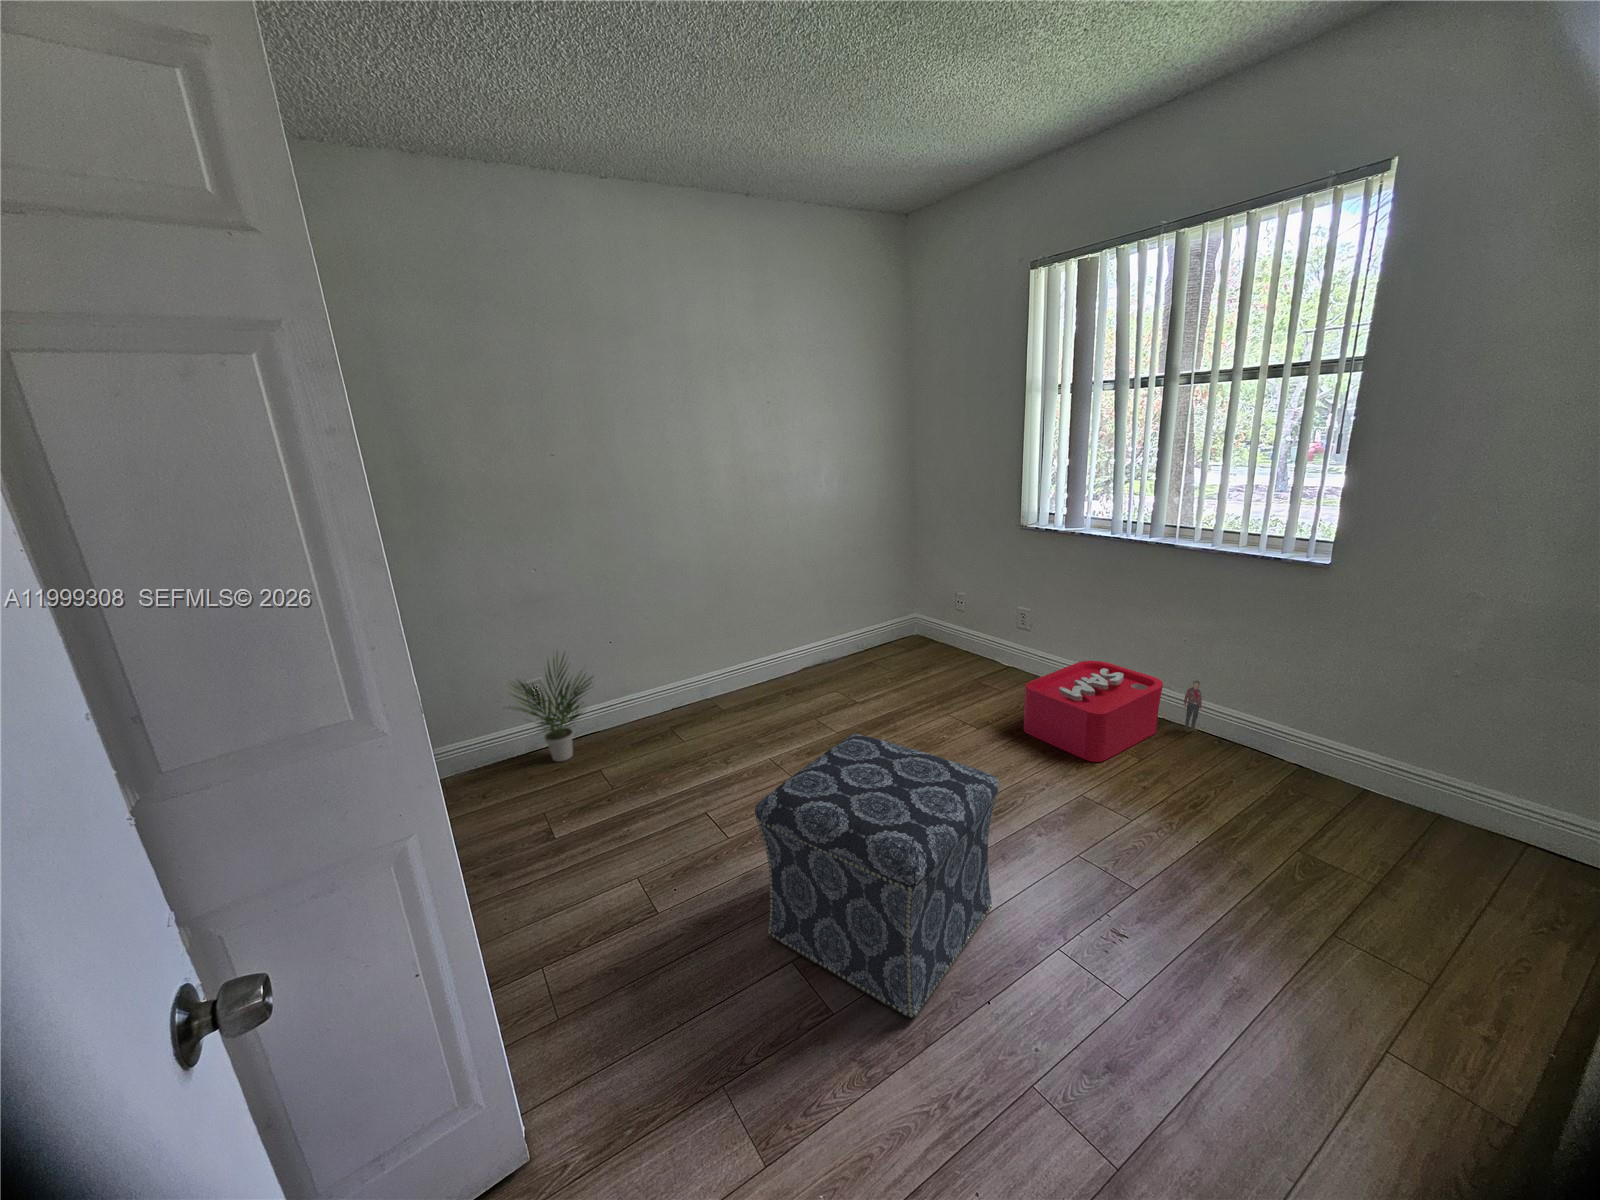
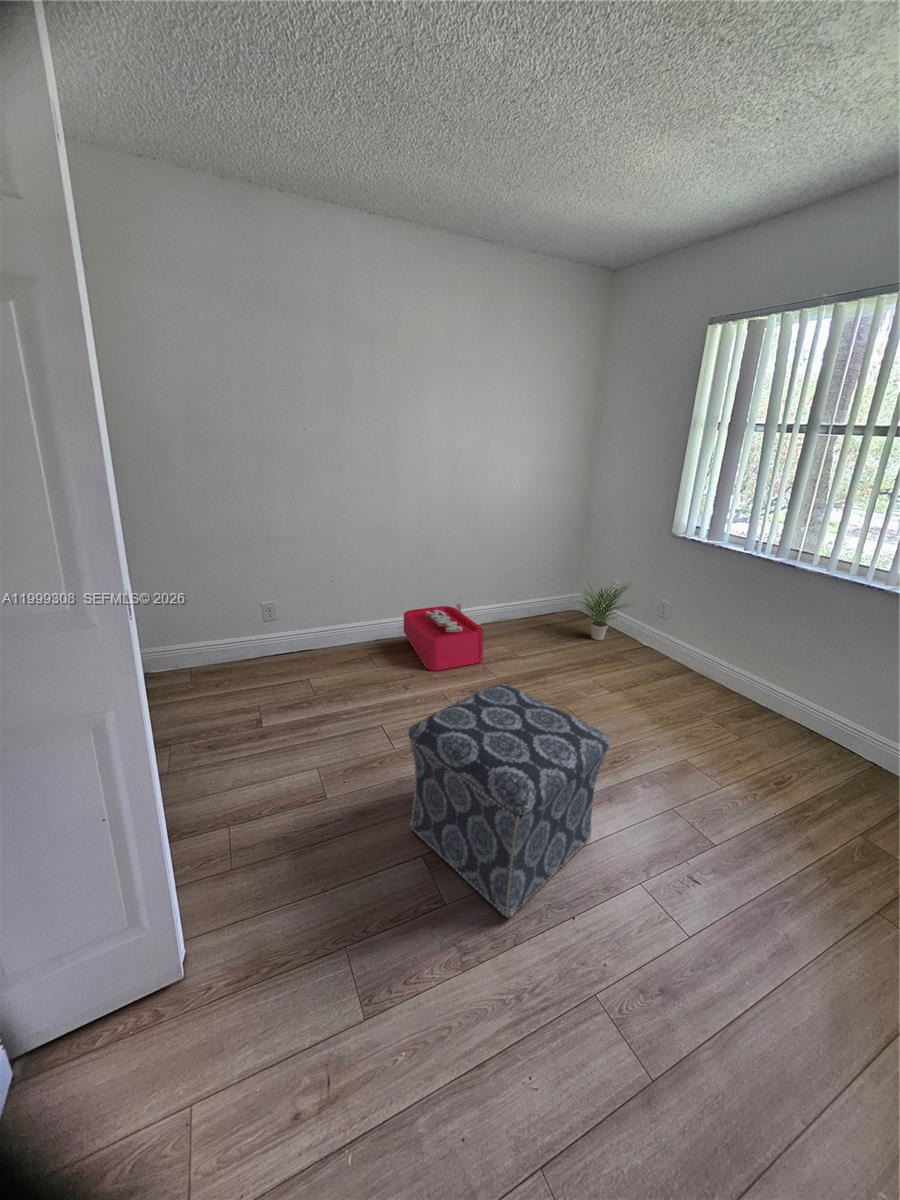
potted plant: present [510,654,592,762] -> present [582,581,629,640]
storage bin: present [1024,661,1202,762] -> present [404,599,483,670]

